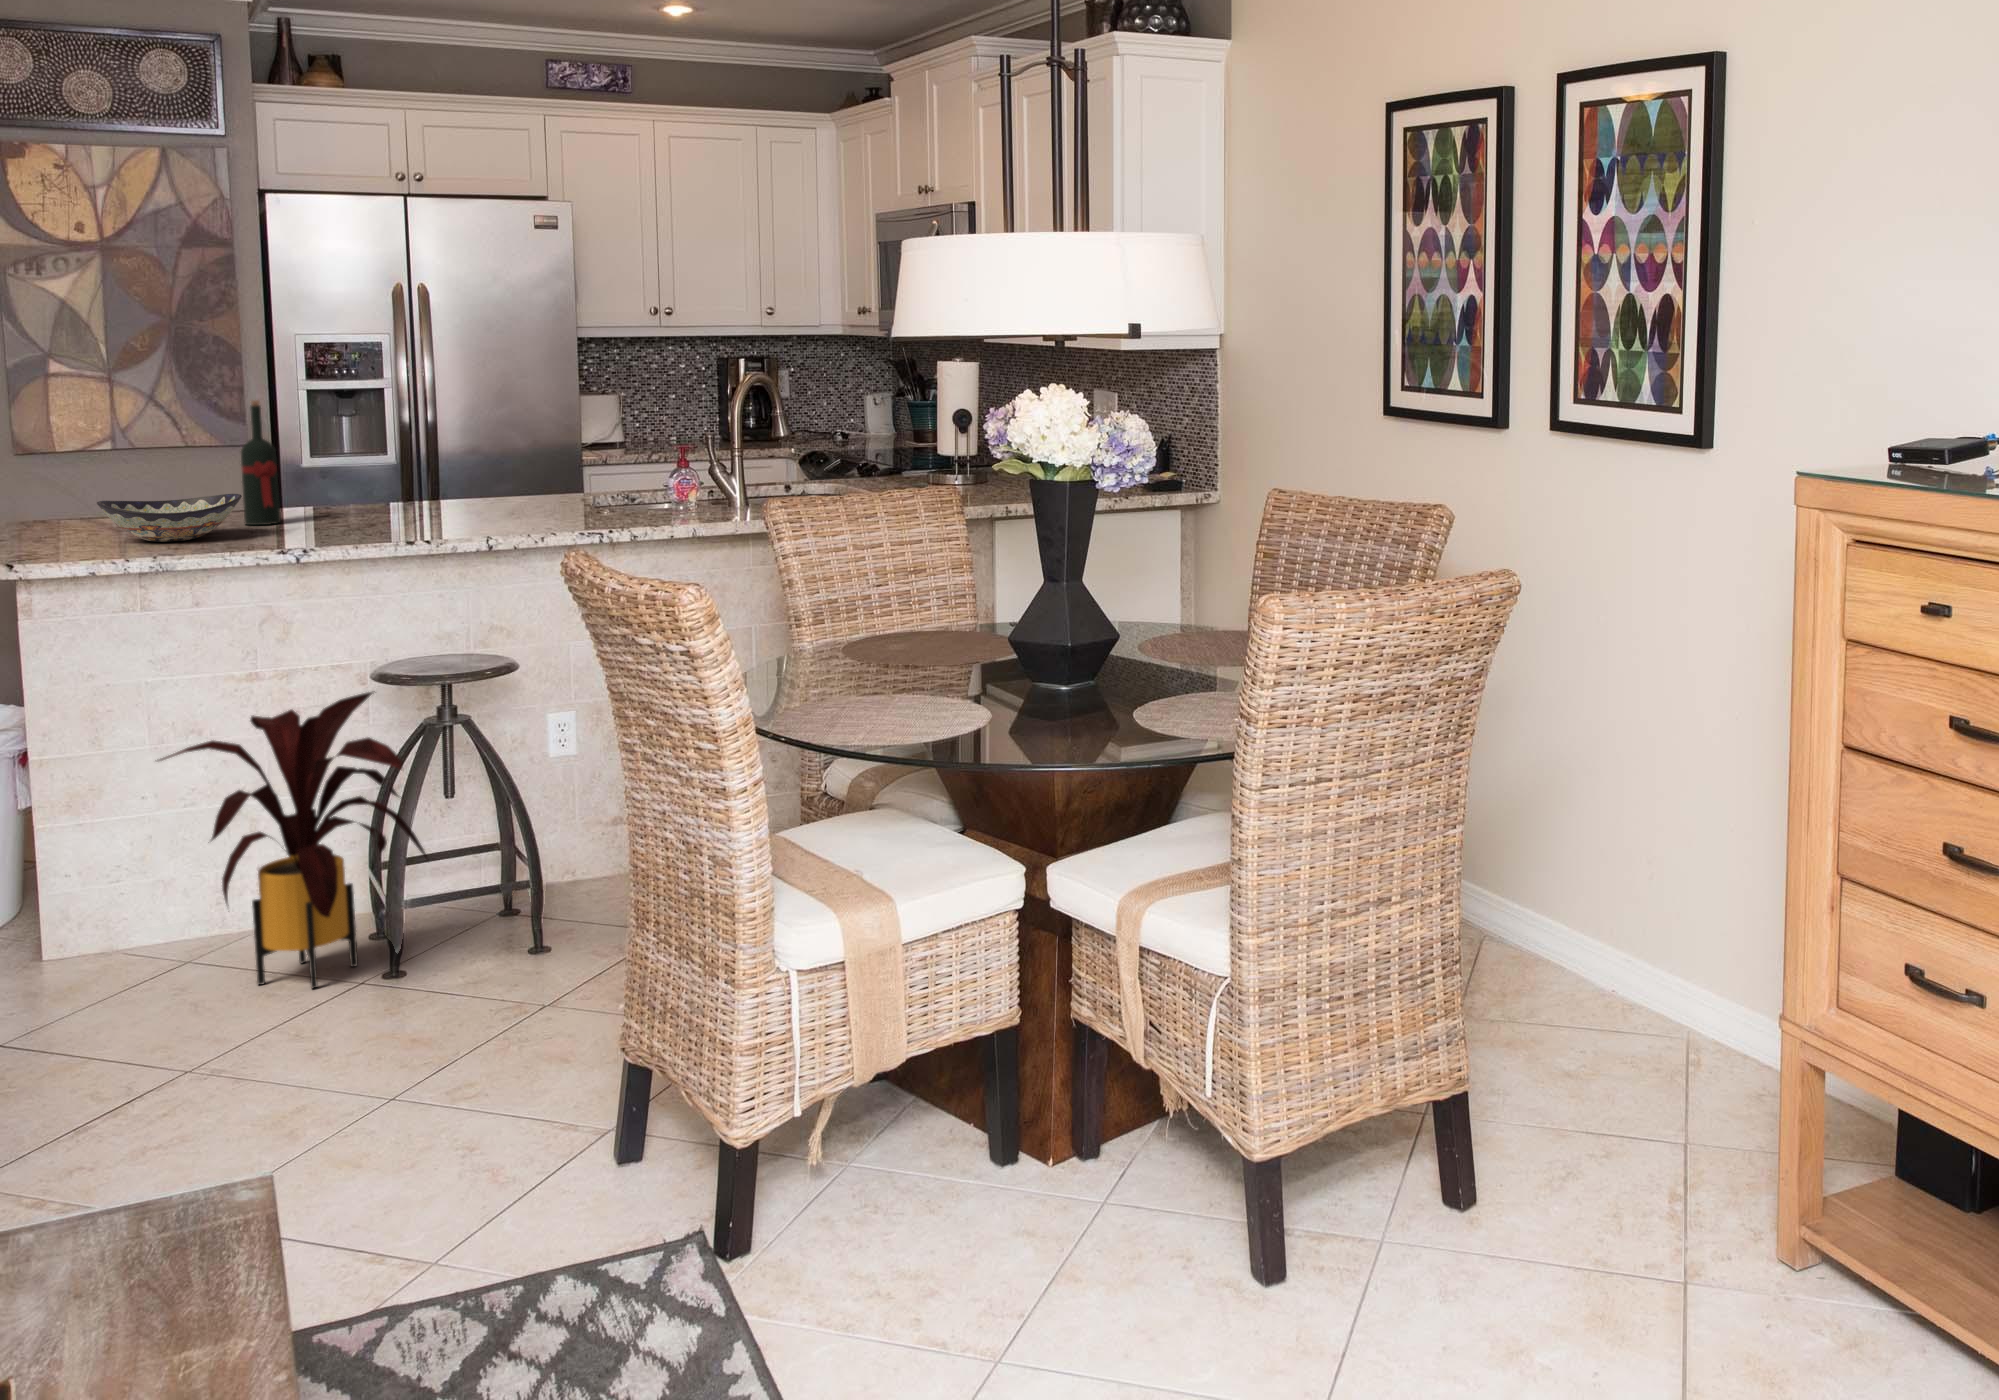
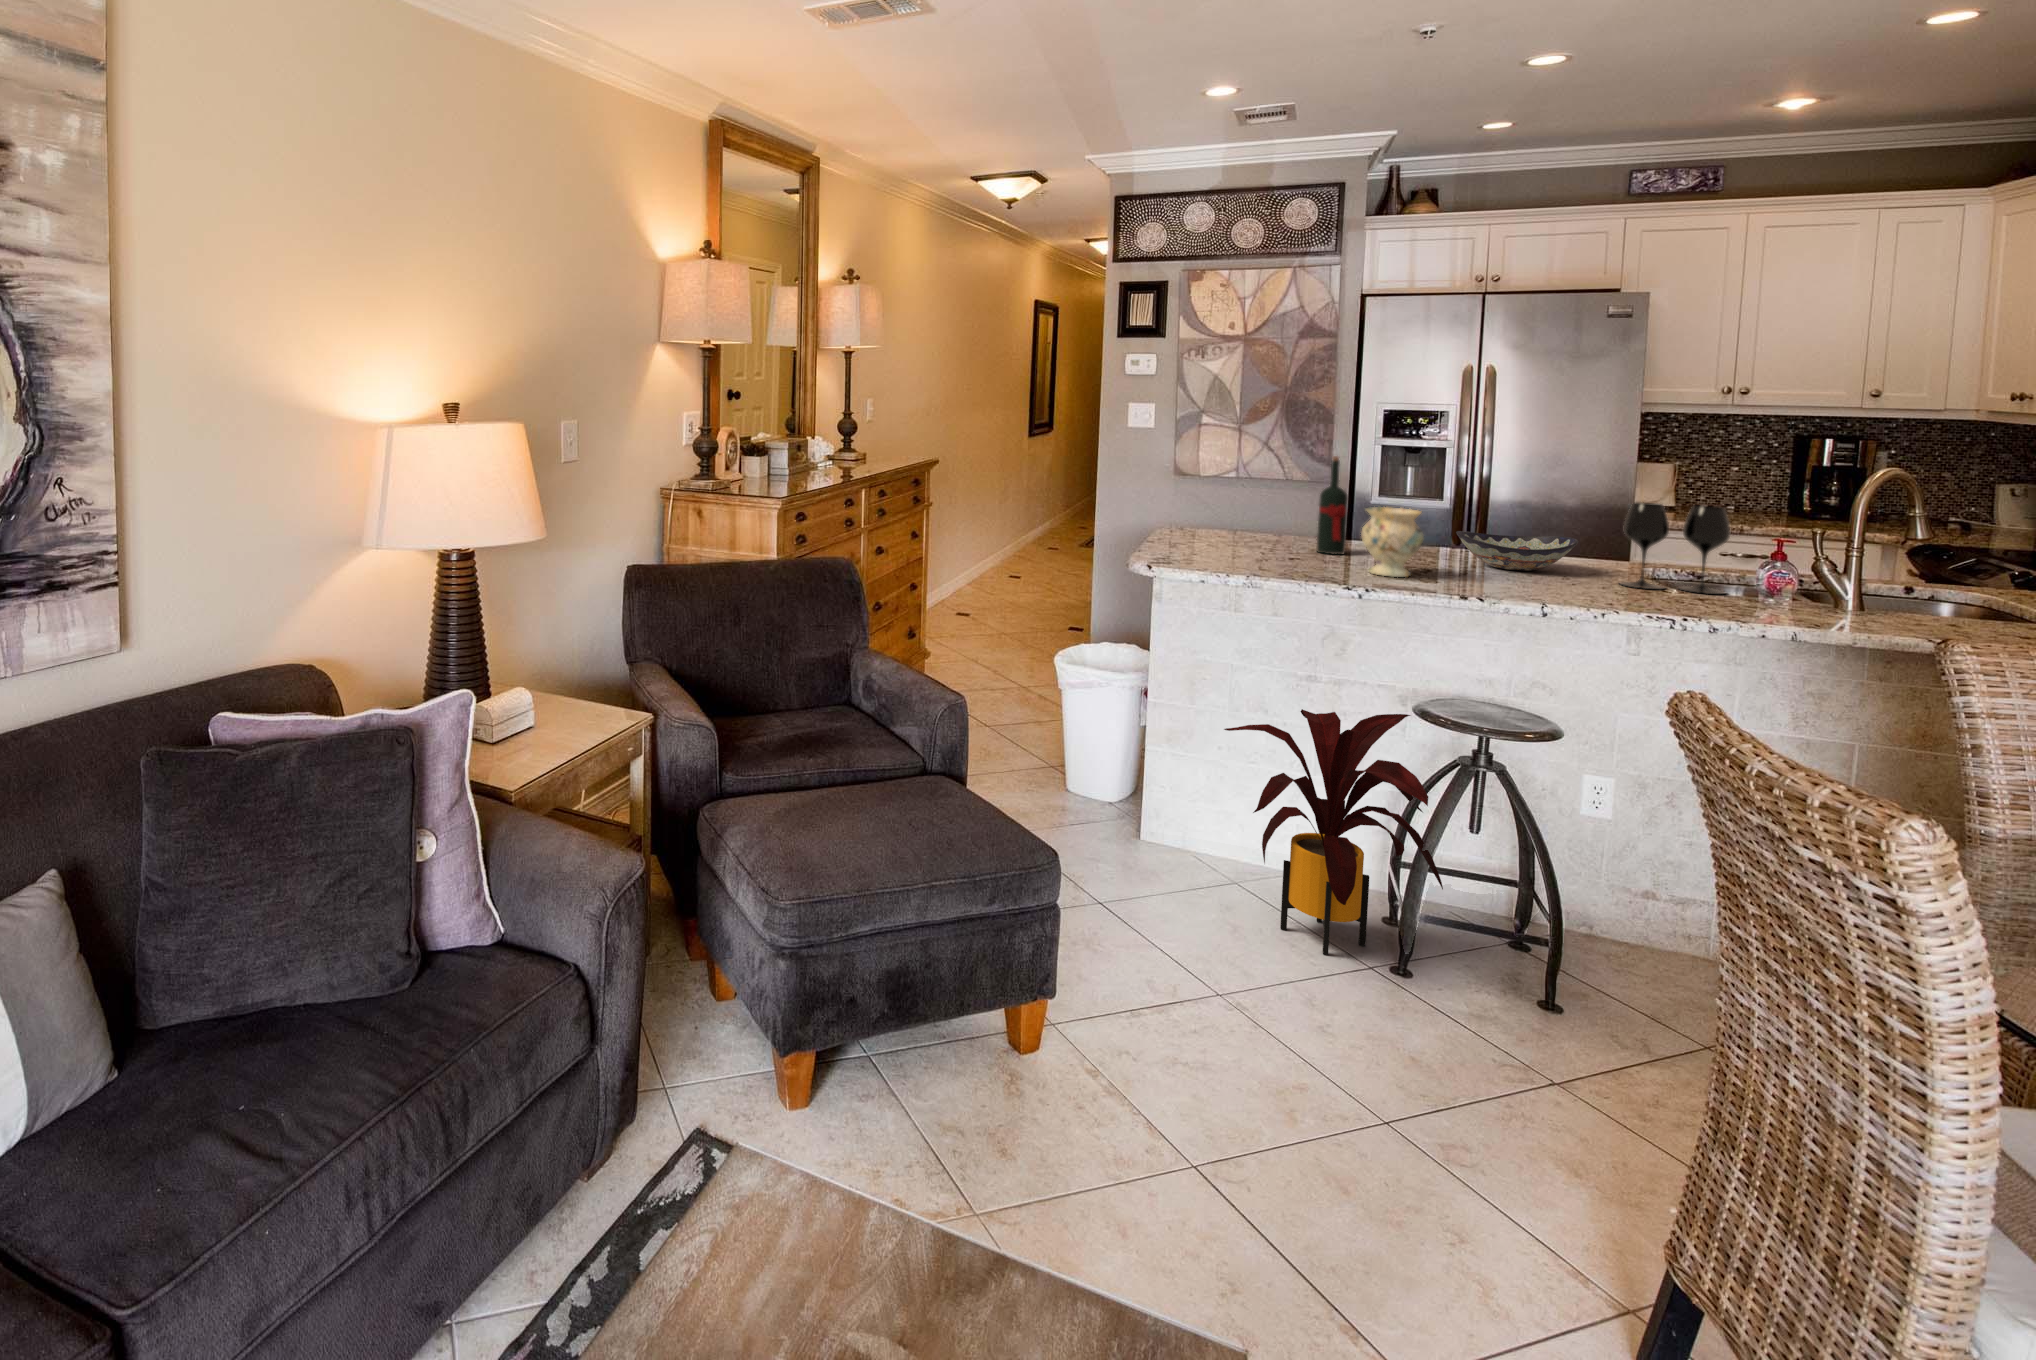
wine glass: none [560,426,648,516] -> present [1620,502,1731,594]
vase: none [298,456,368,538] -> present [1361,507,1423,577]
decorative bowl: present [97,494,242,542] -> present [1456,531,1578,571]

